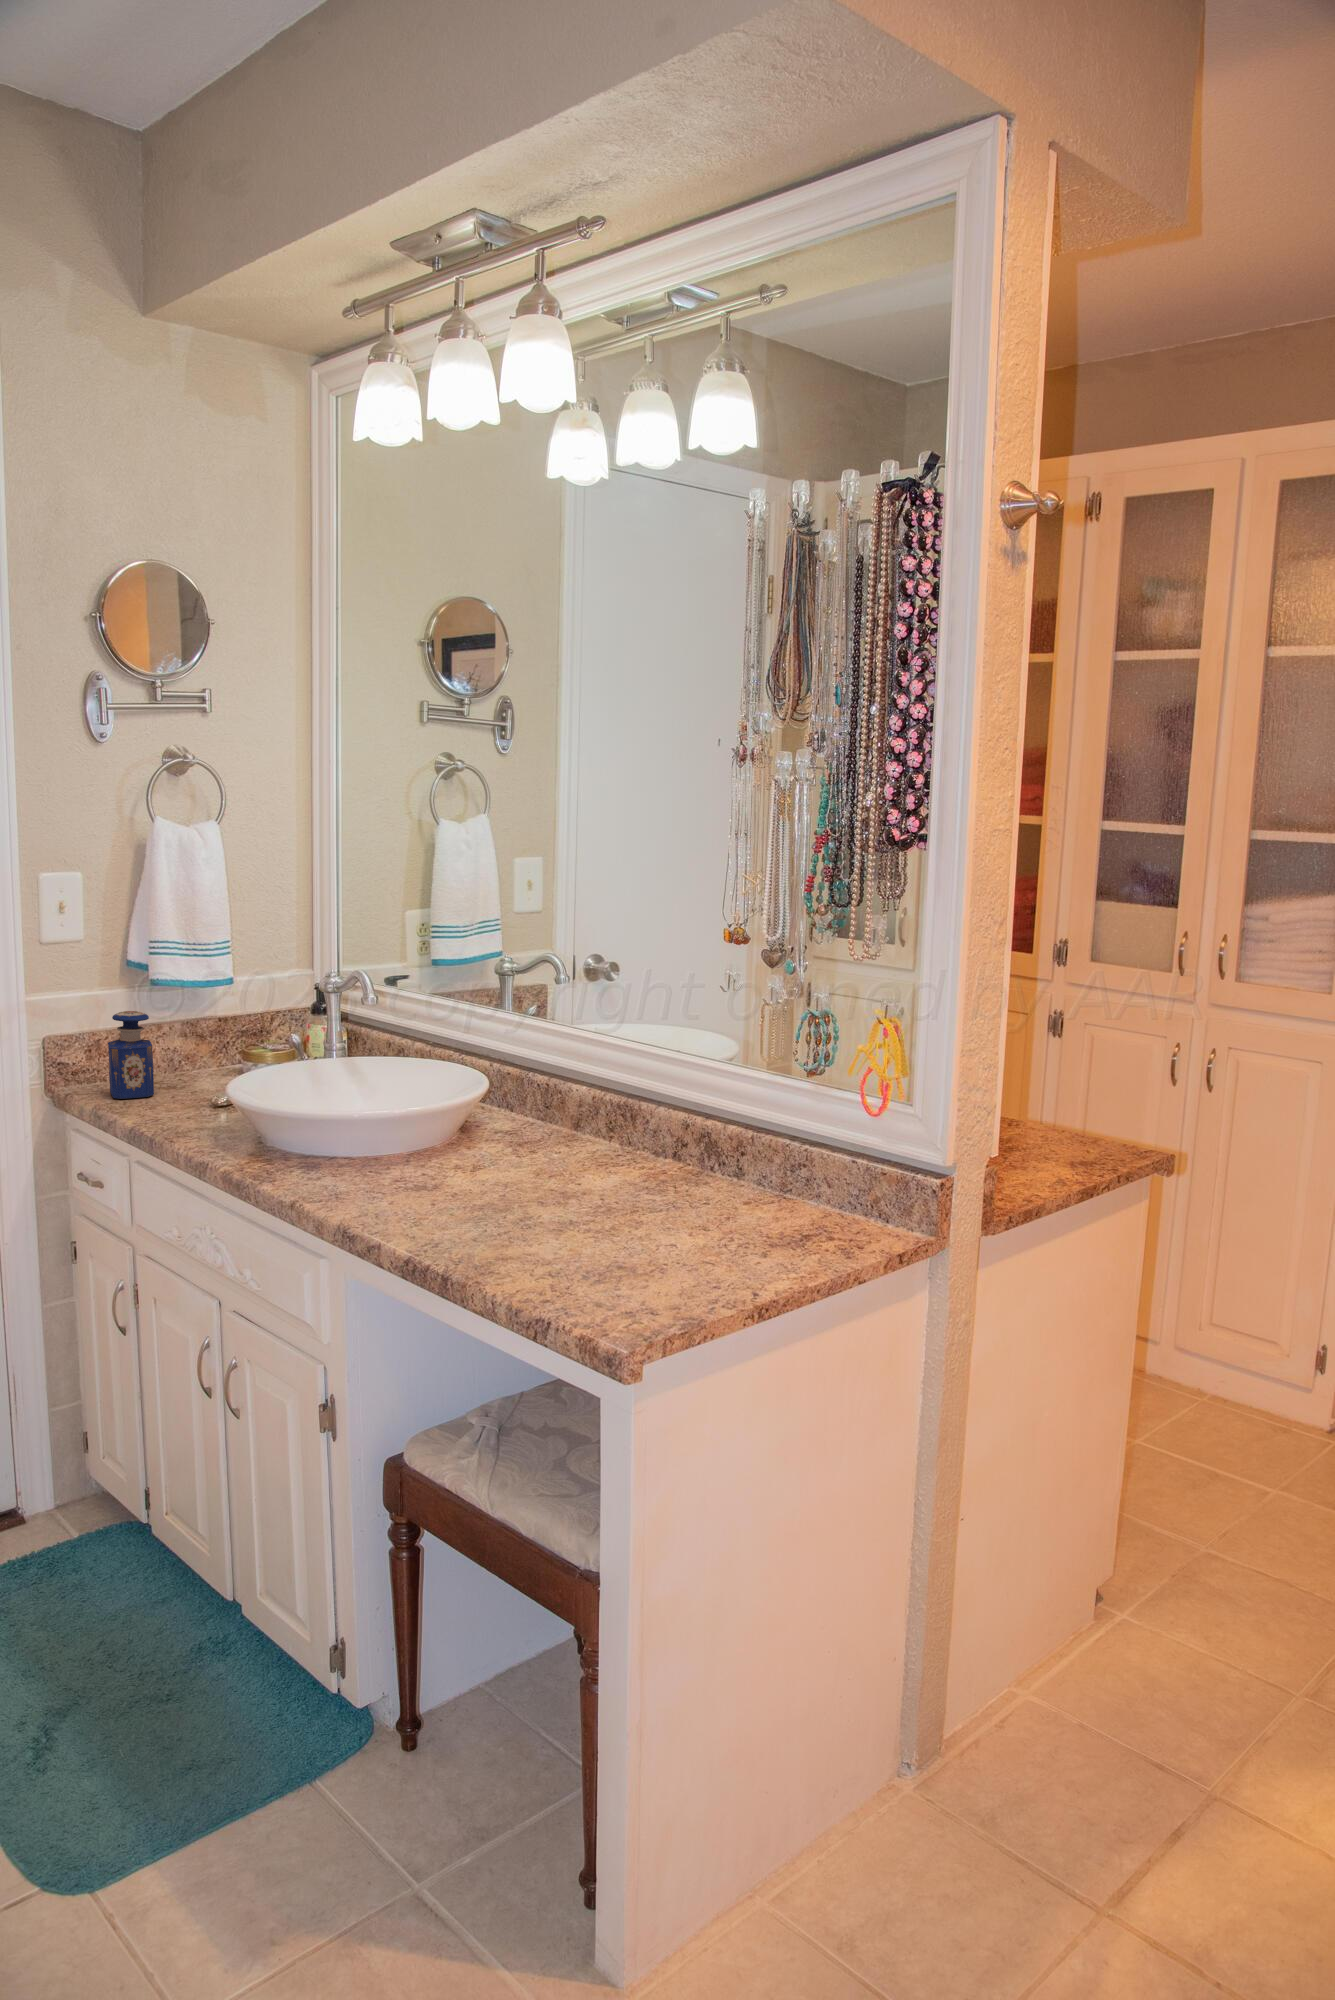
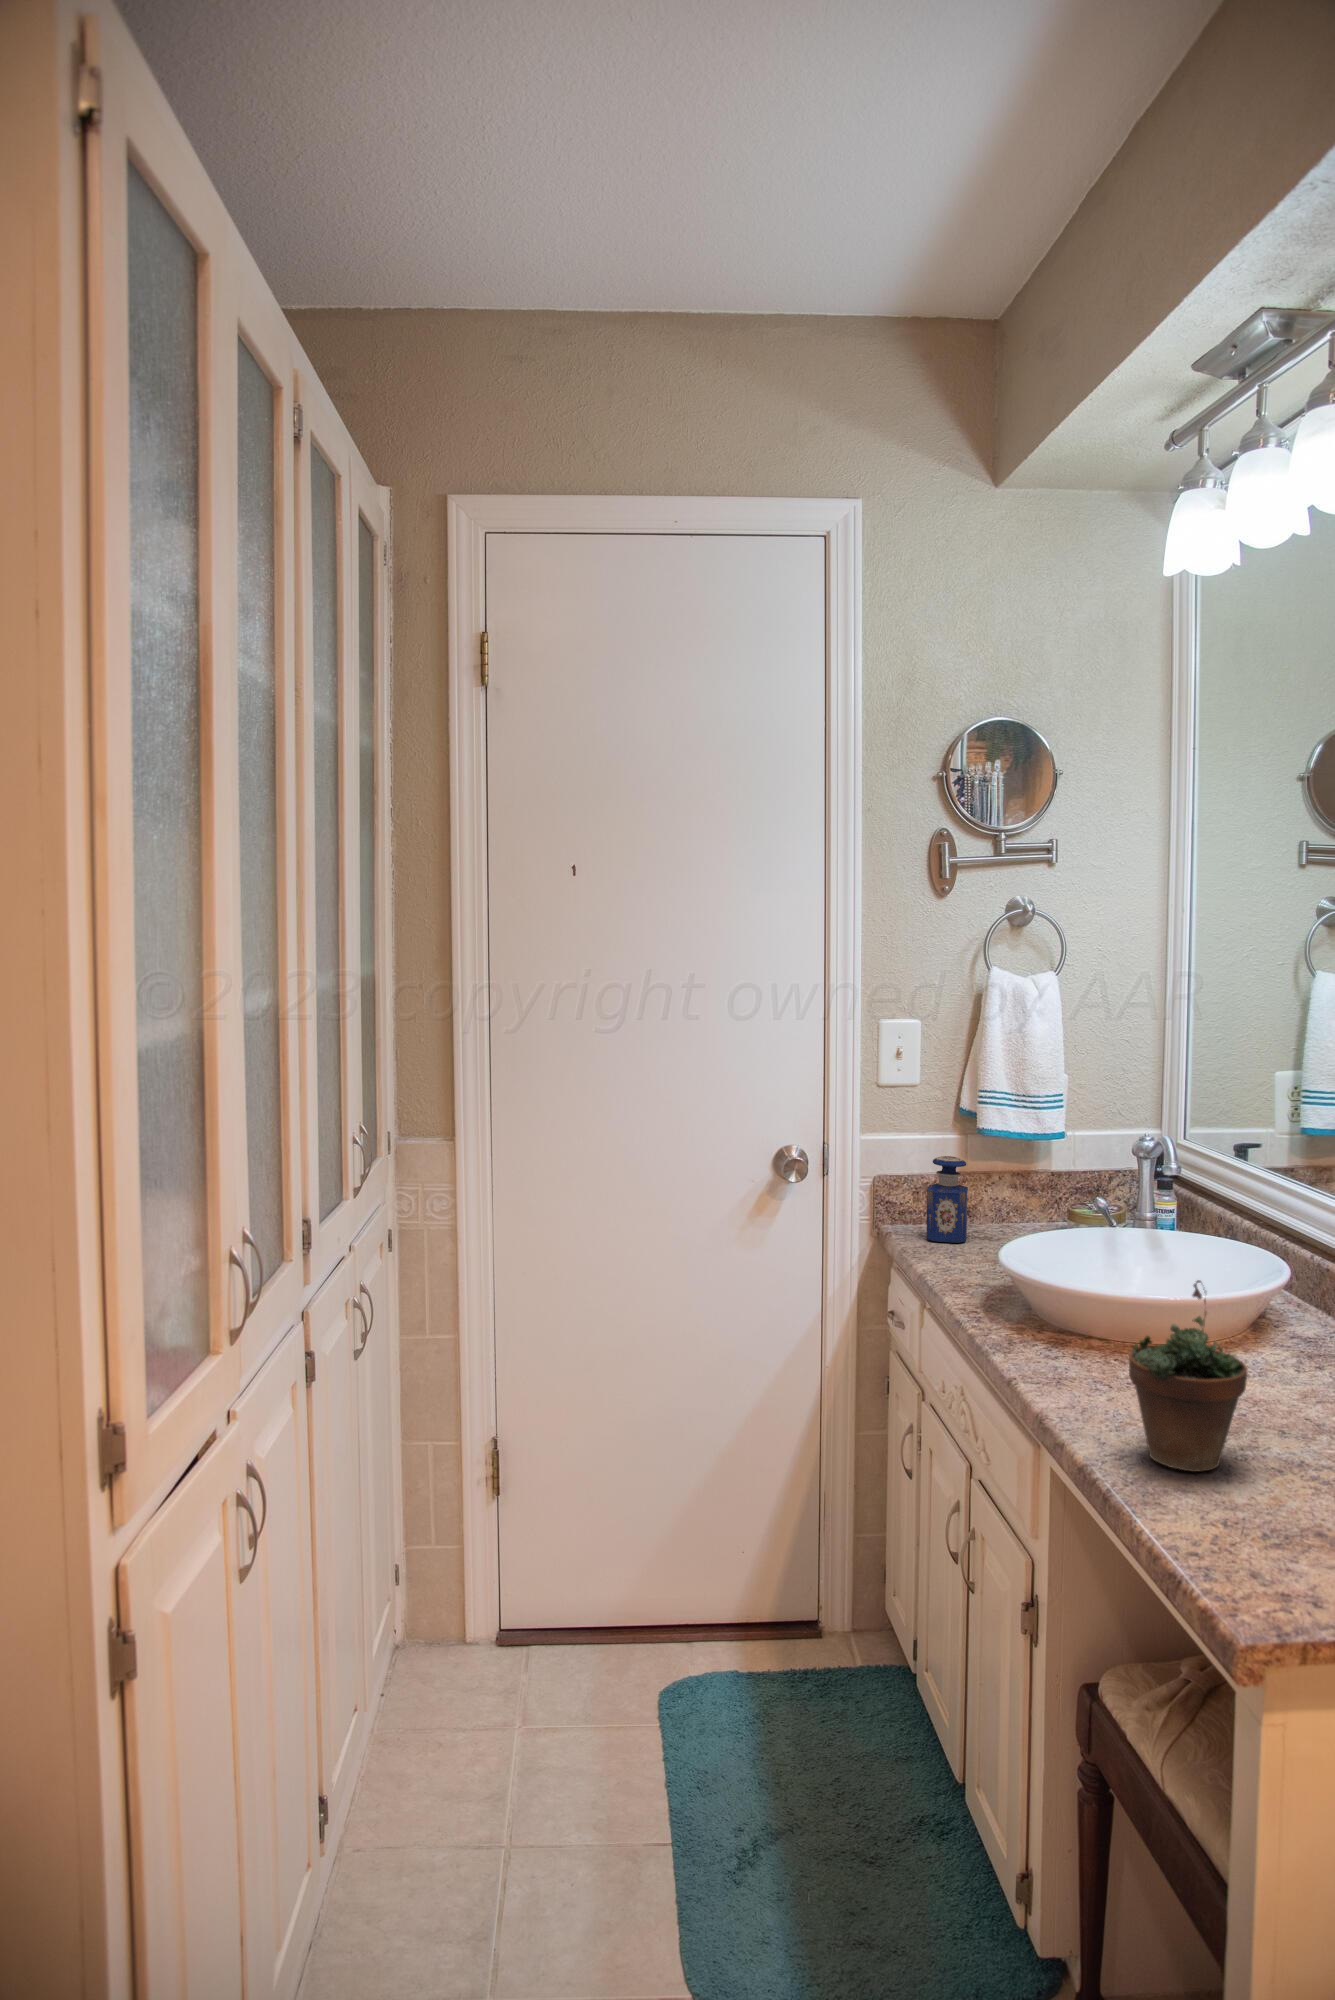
succulent plant: none [441,1085,537,1246] -> present [1129,1280,1247,1472]

